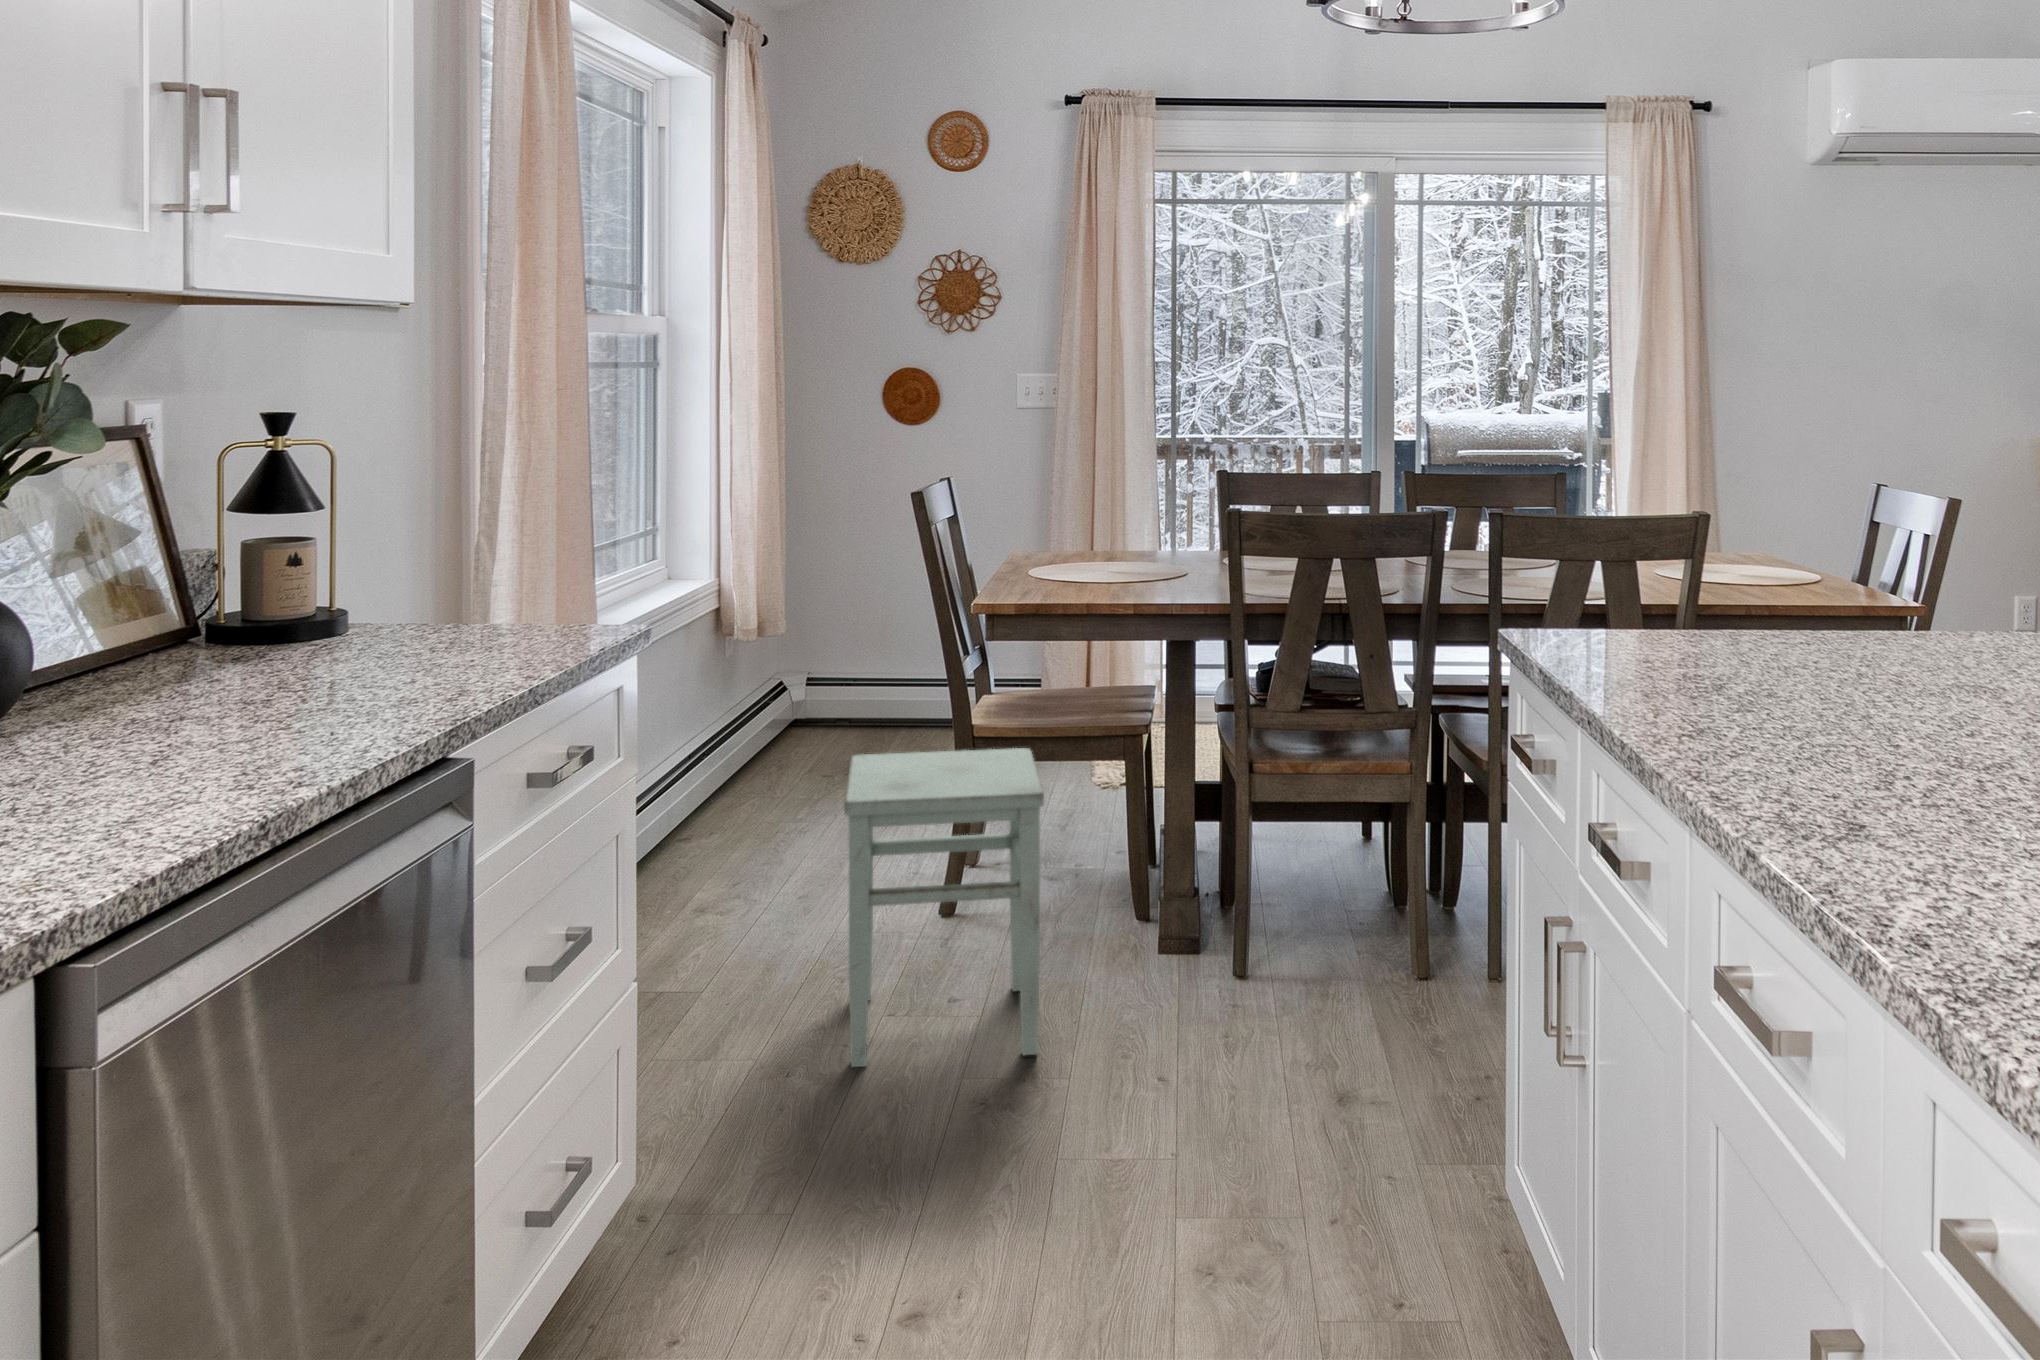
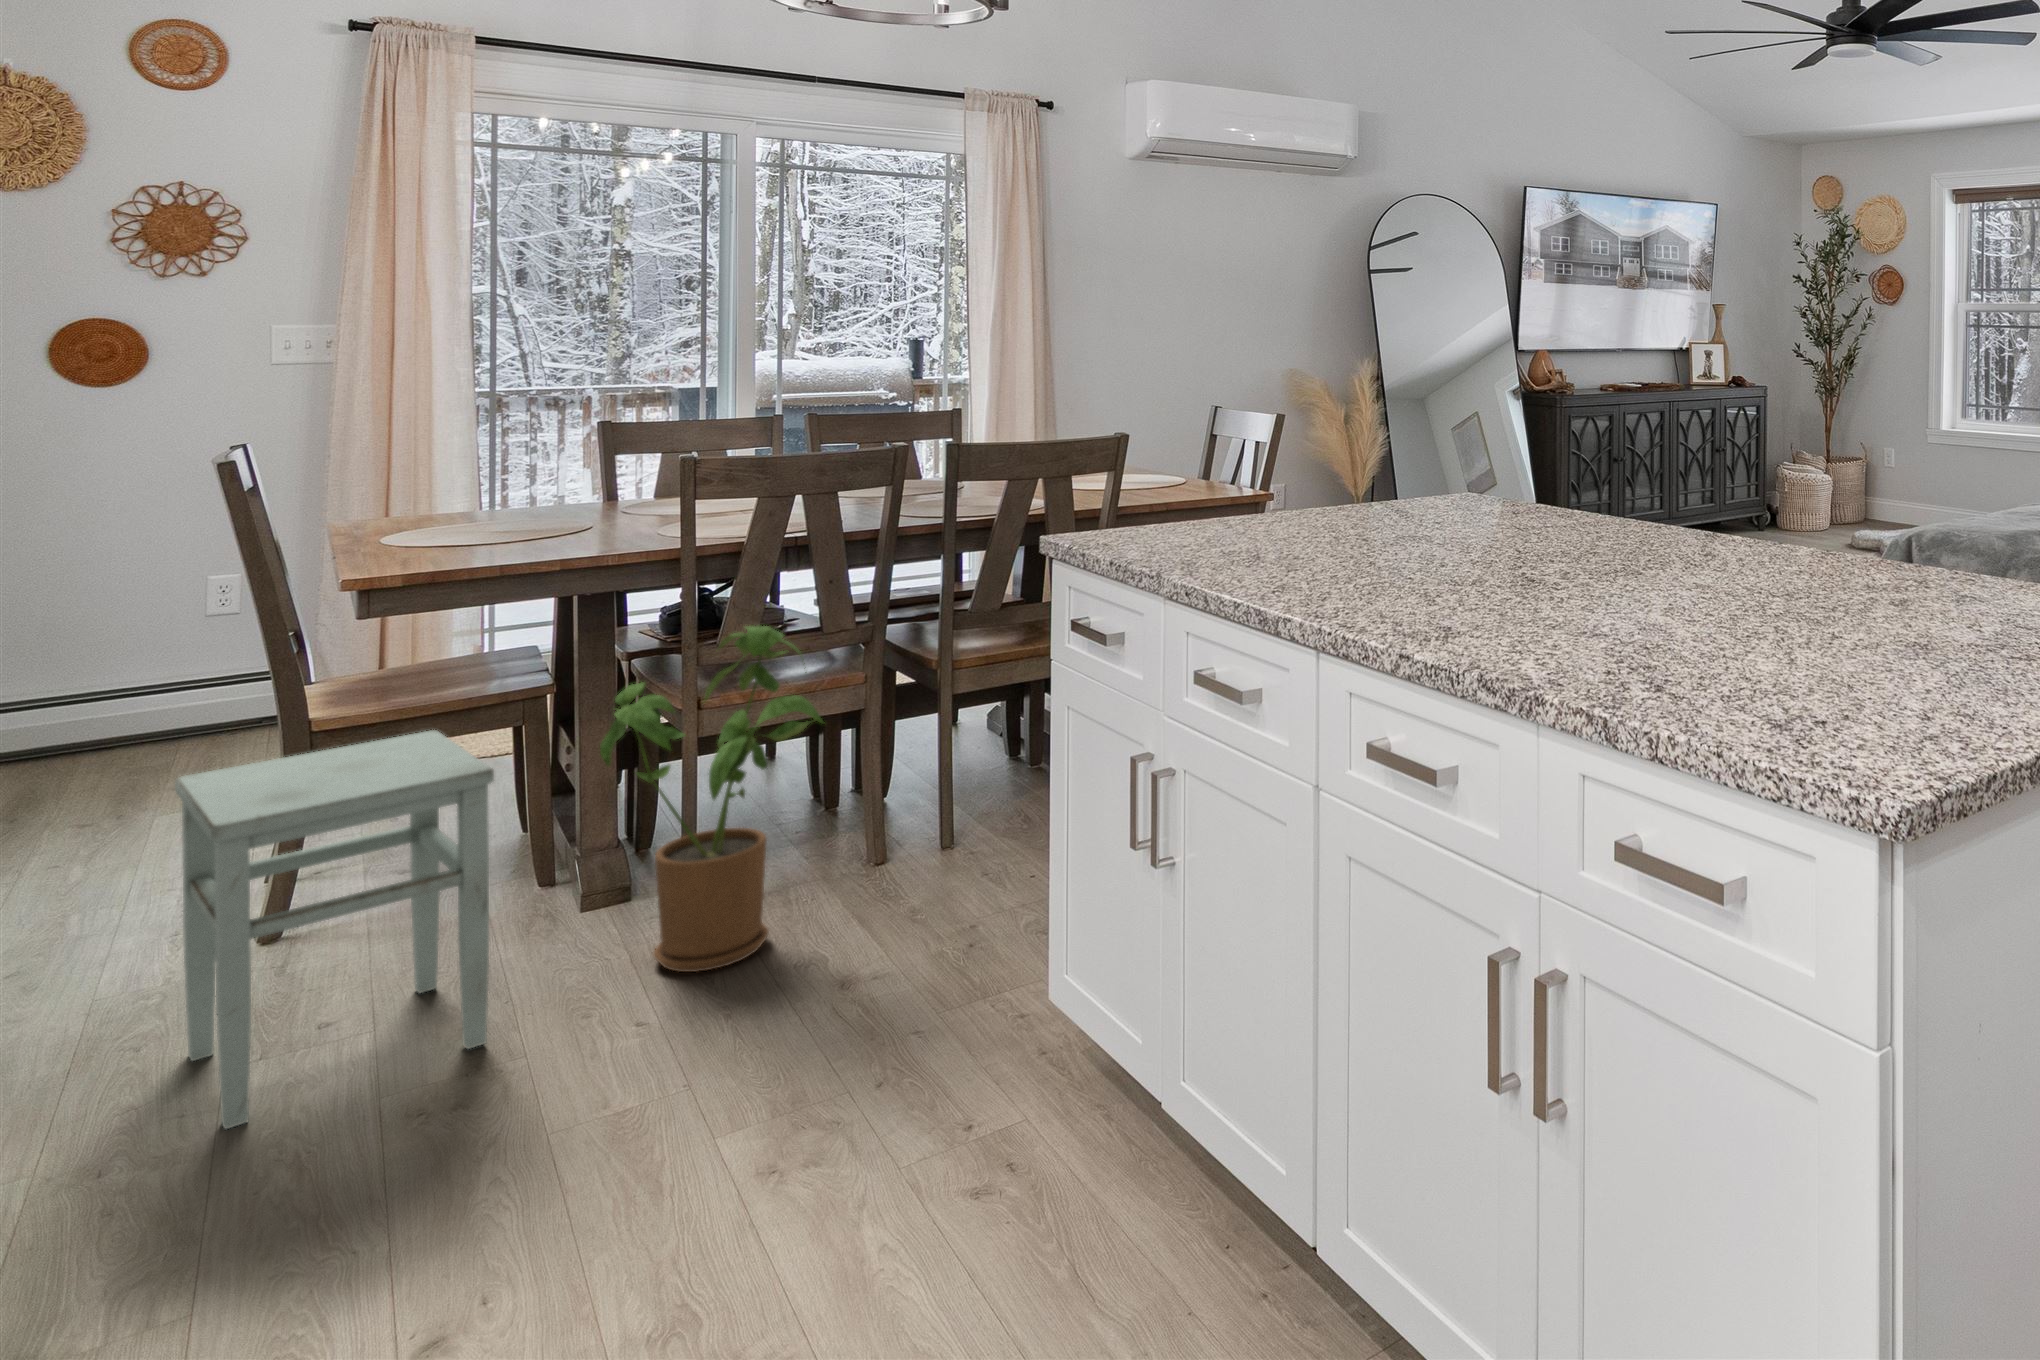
house plant: none [1147,688,1336,1042] -> present [600,626,825,972]

